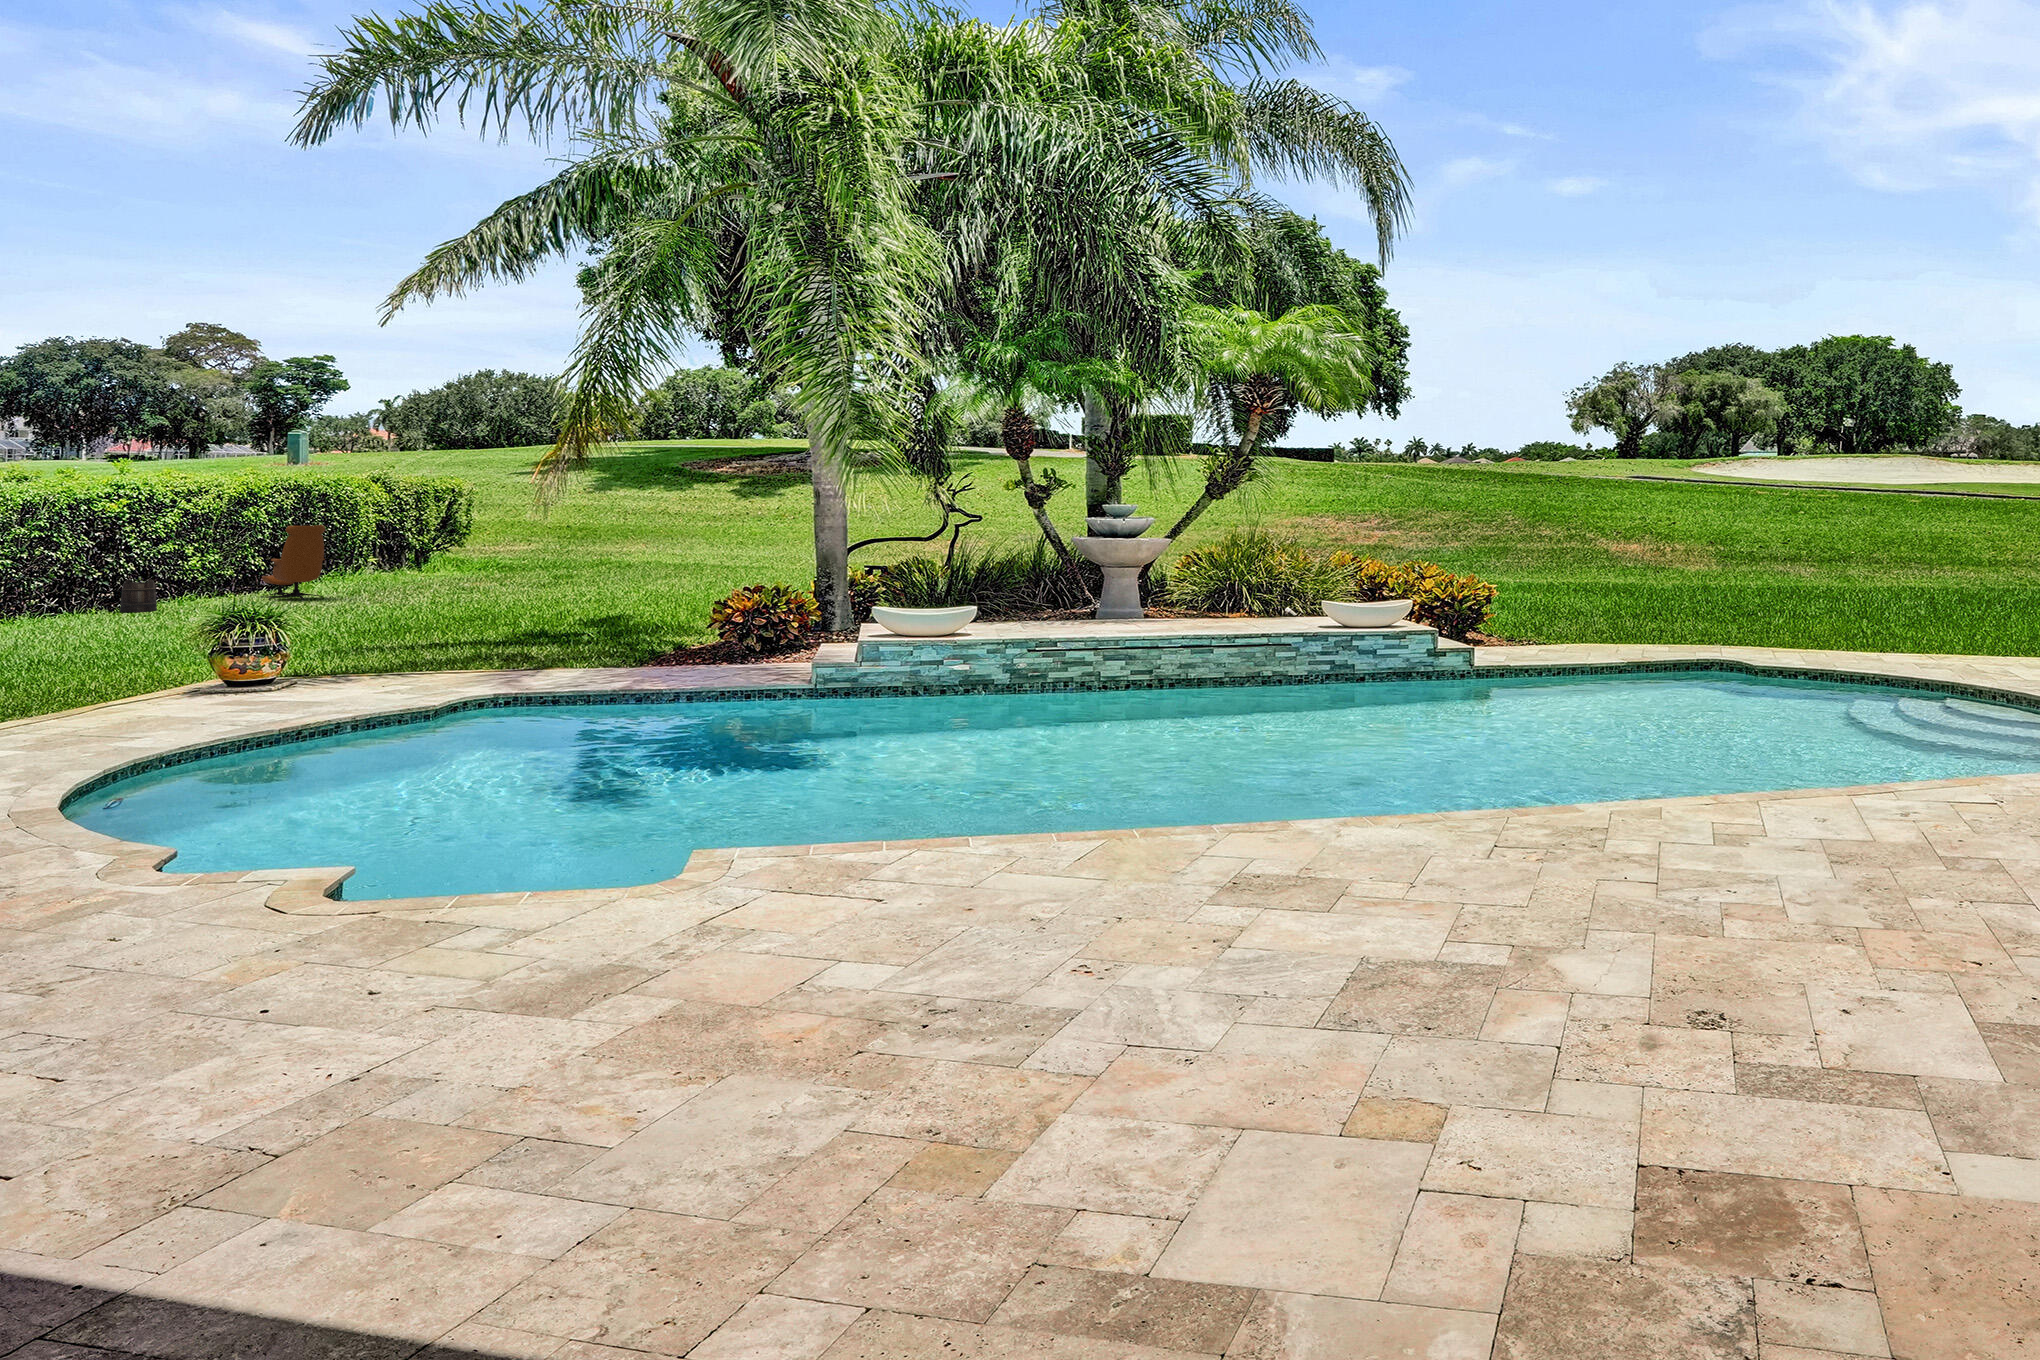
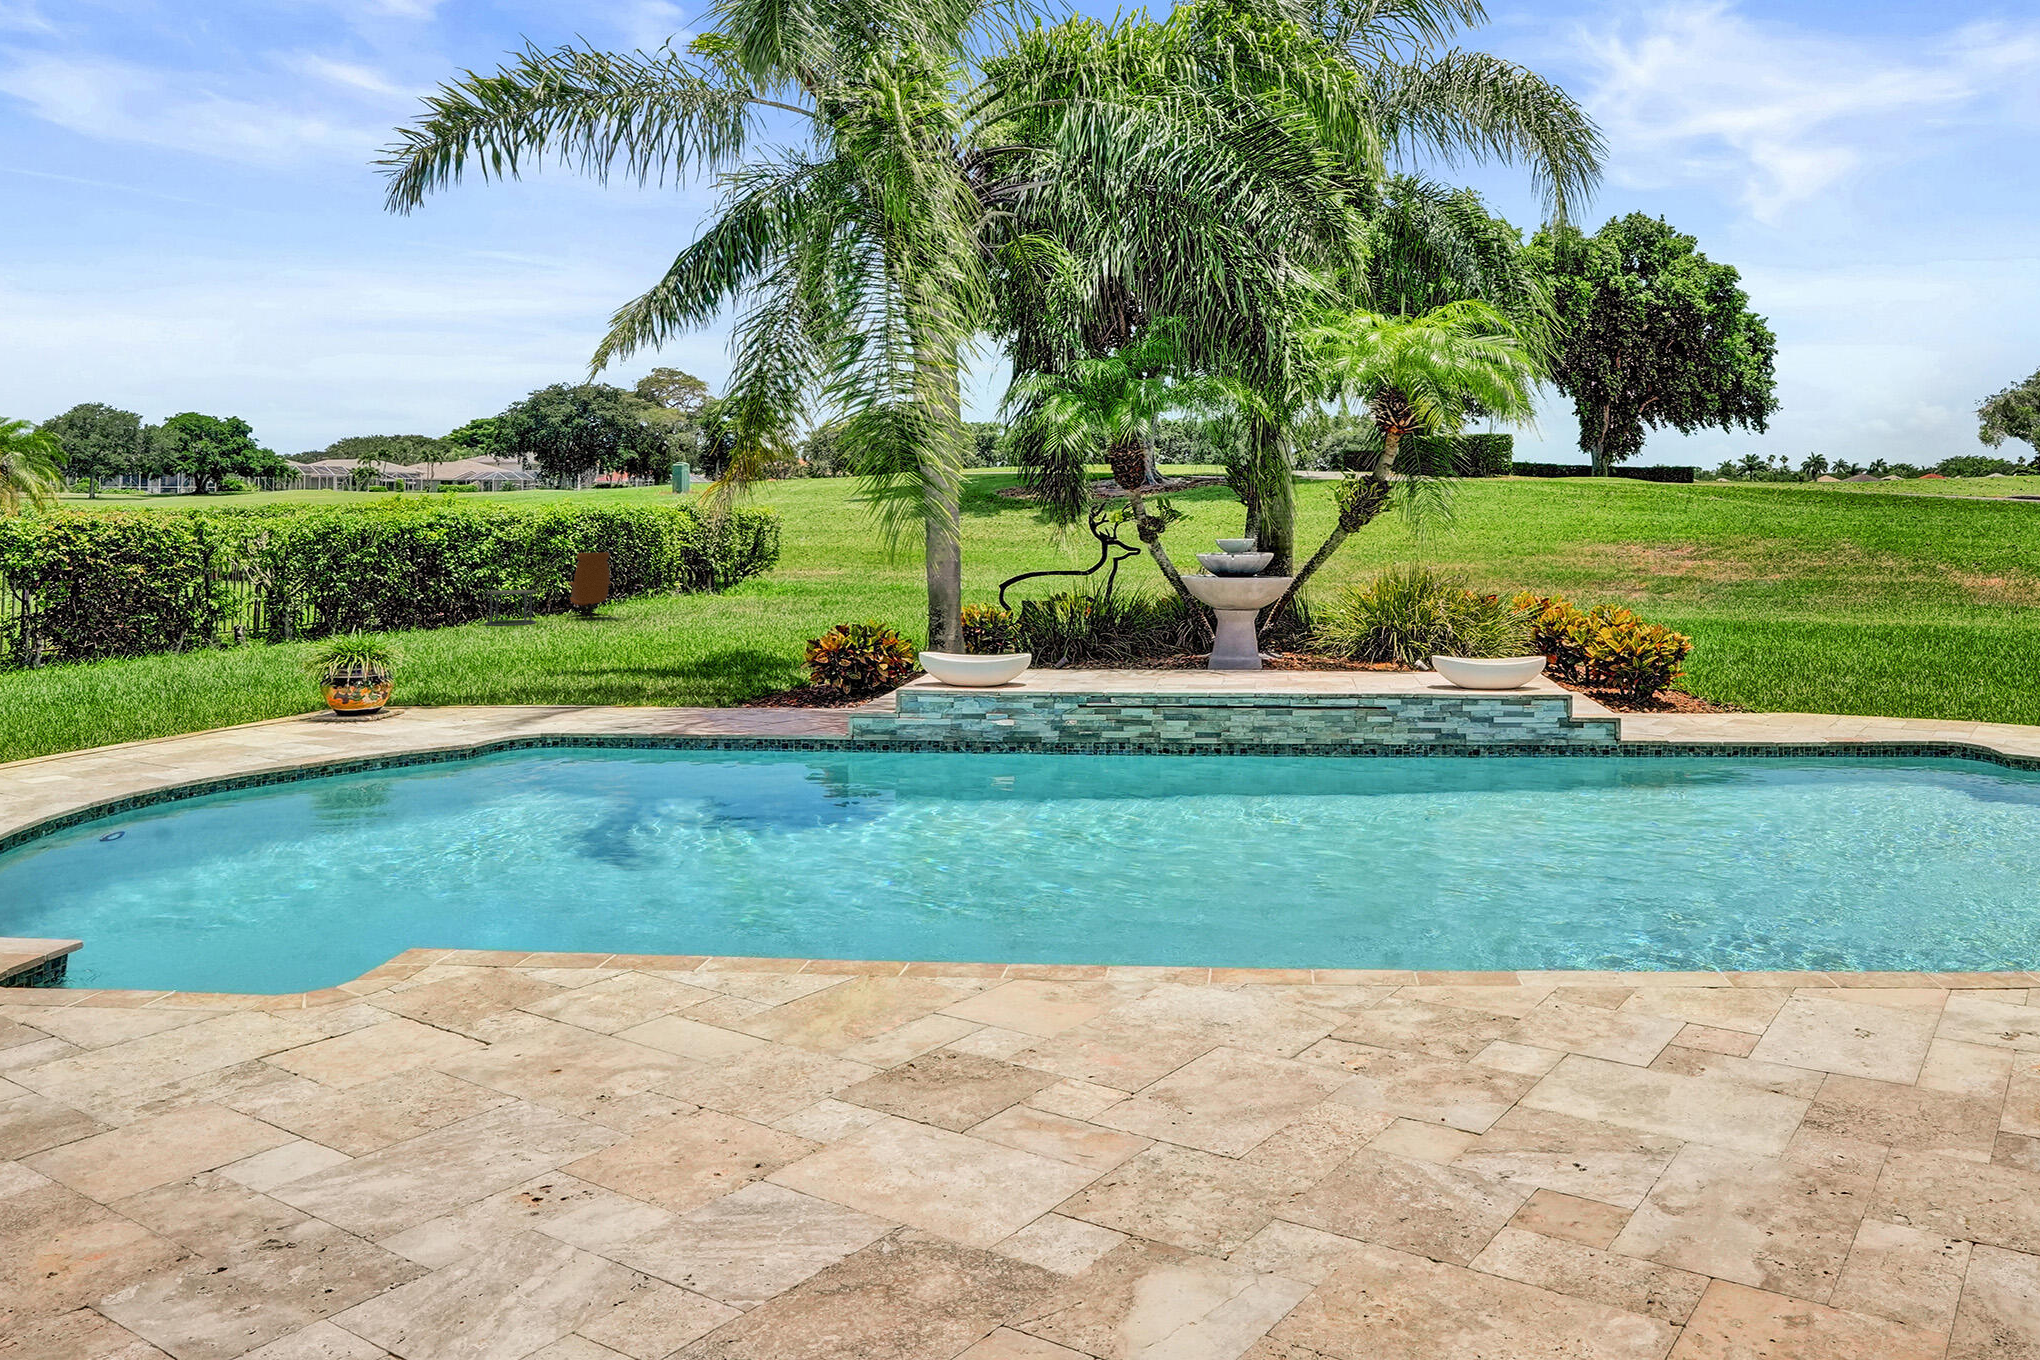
side table: none [172,568,237,608] -> present [485,590,536,626]
bucket: present [120,579,157,612] -> none [439,600,468,629]

